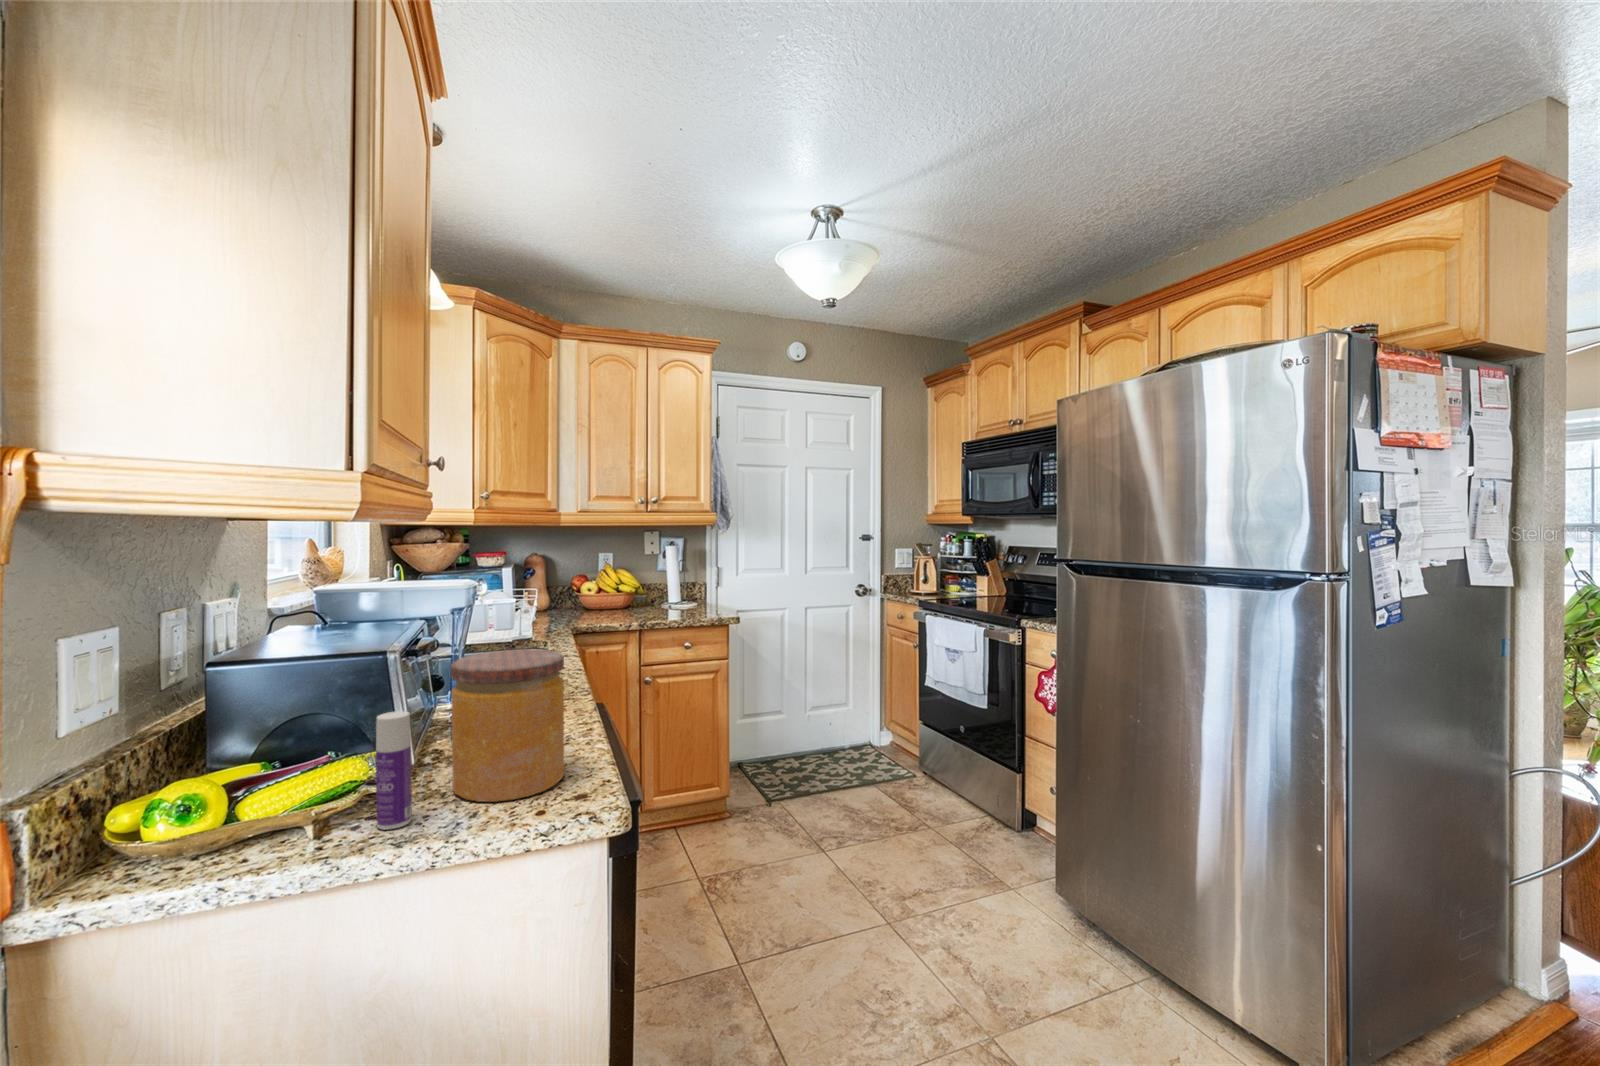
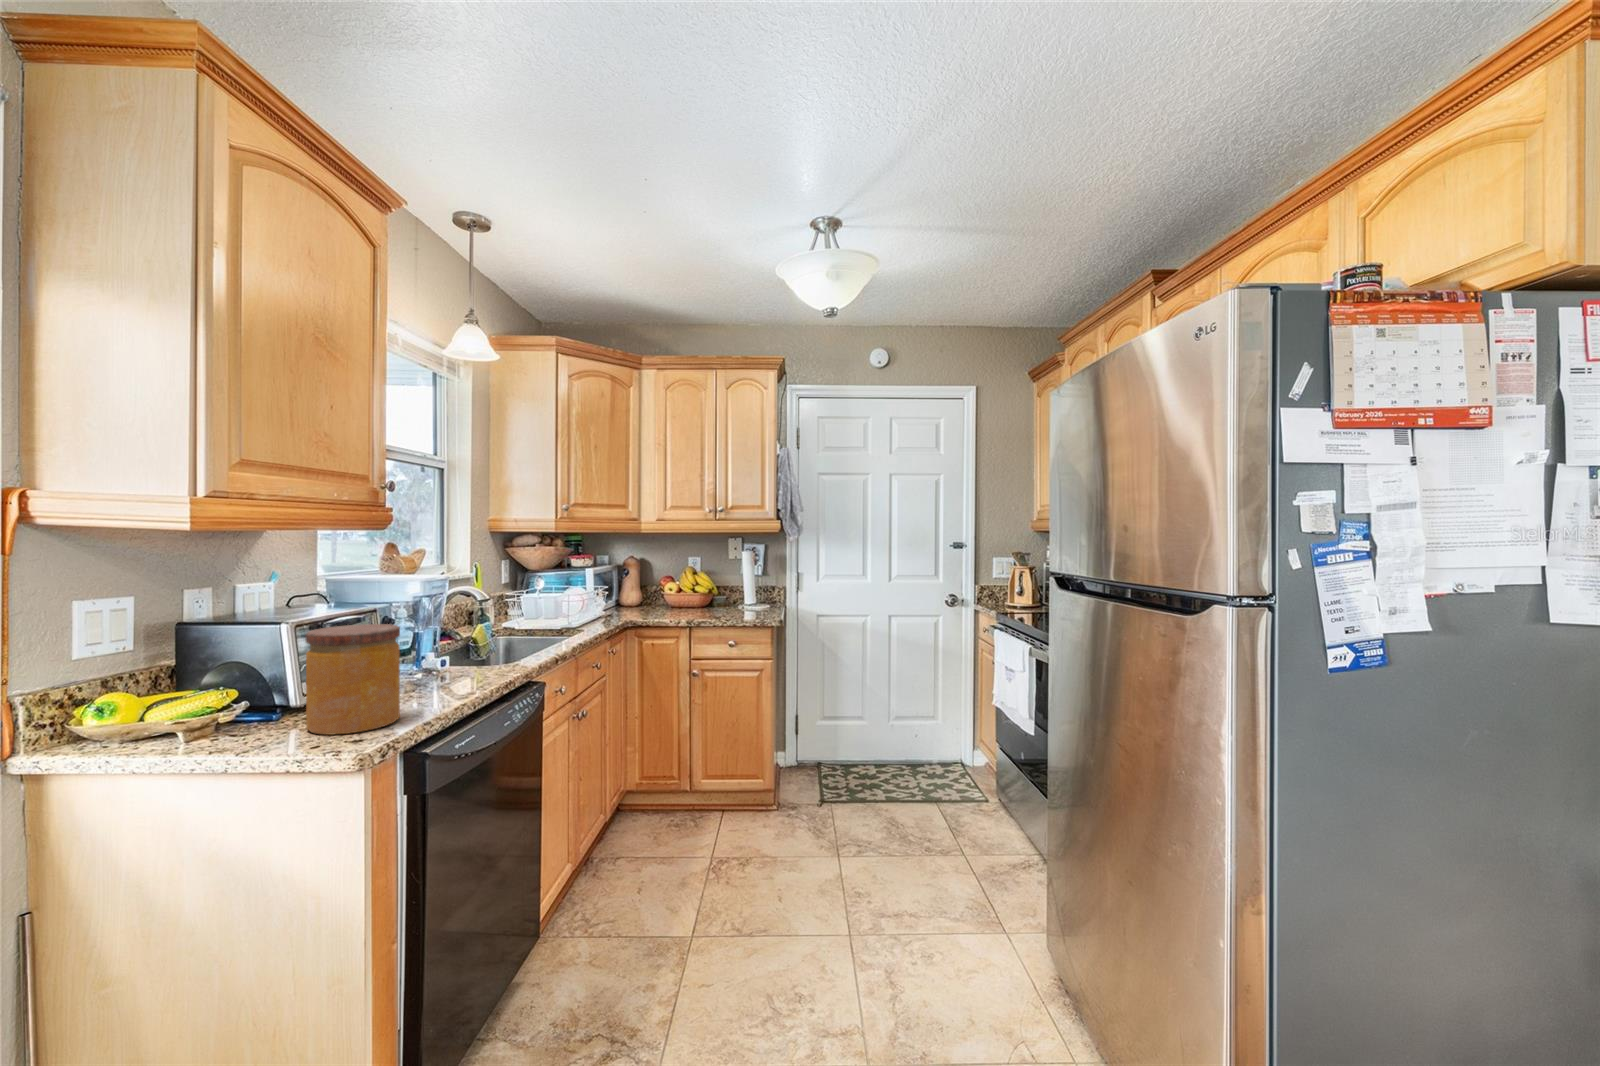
bottle: present [376,711,412,829] -> none [231,660,258,742]

